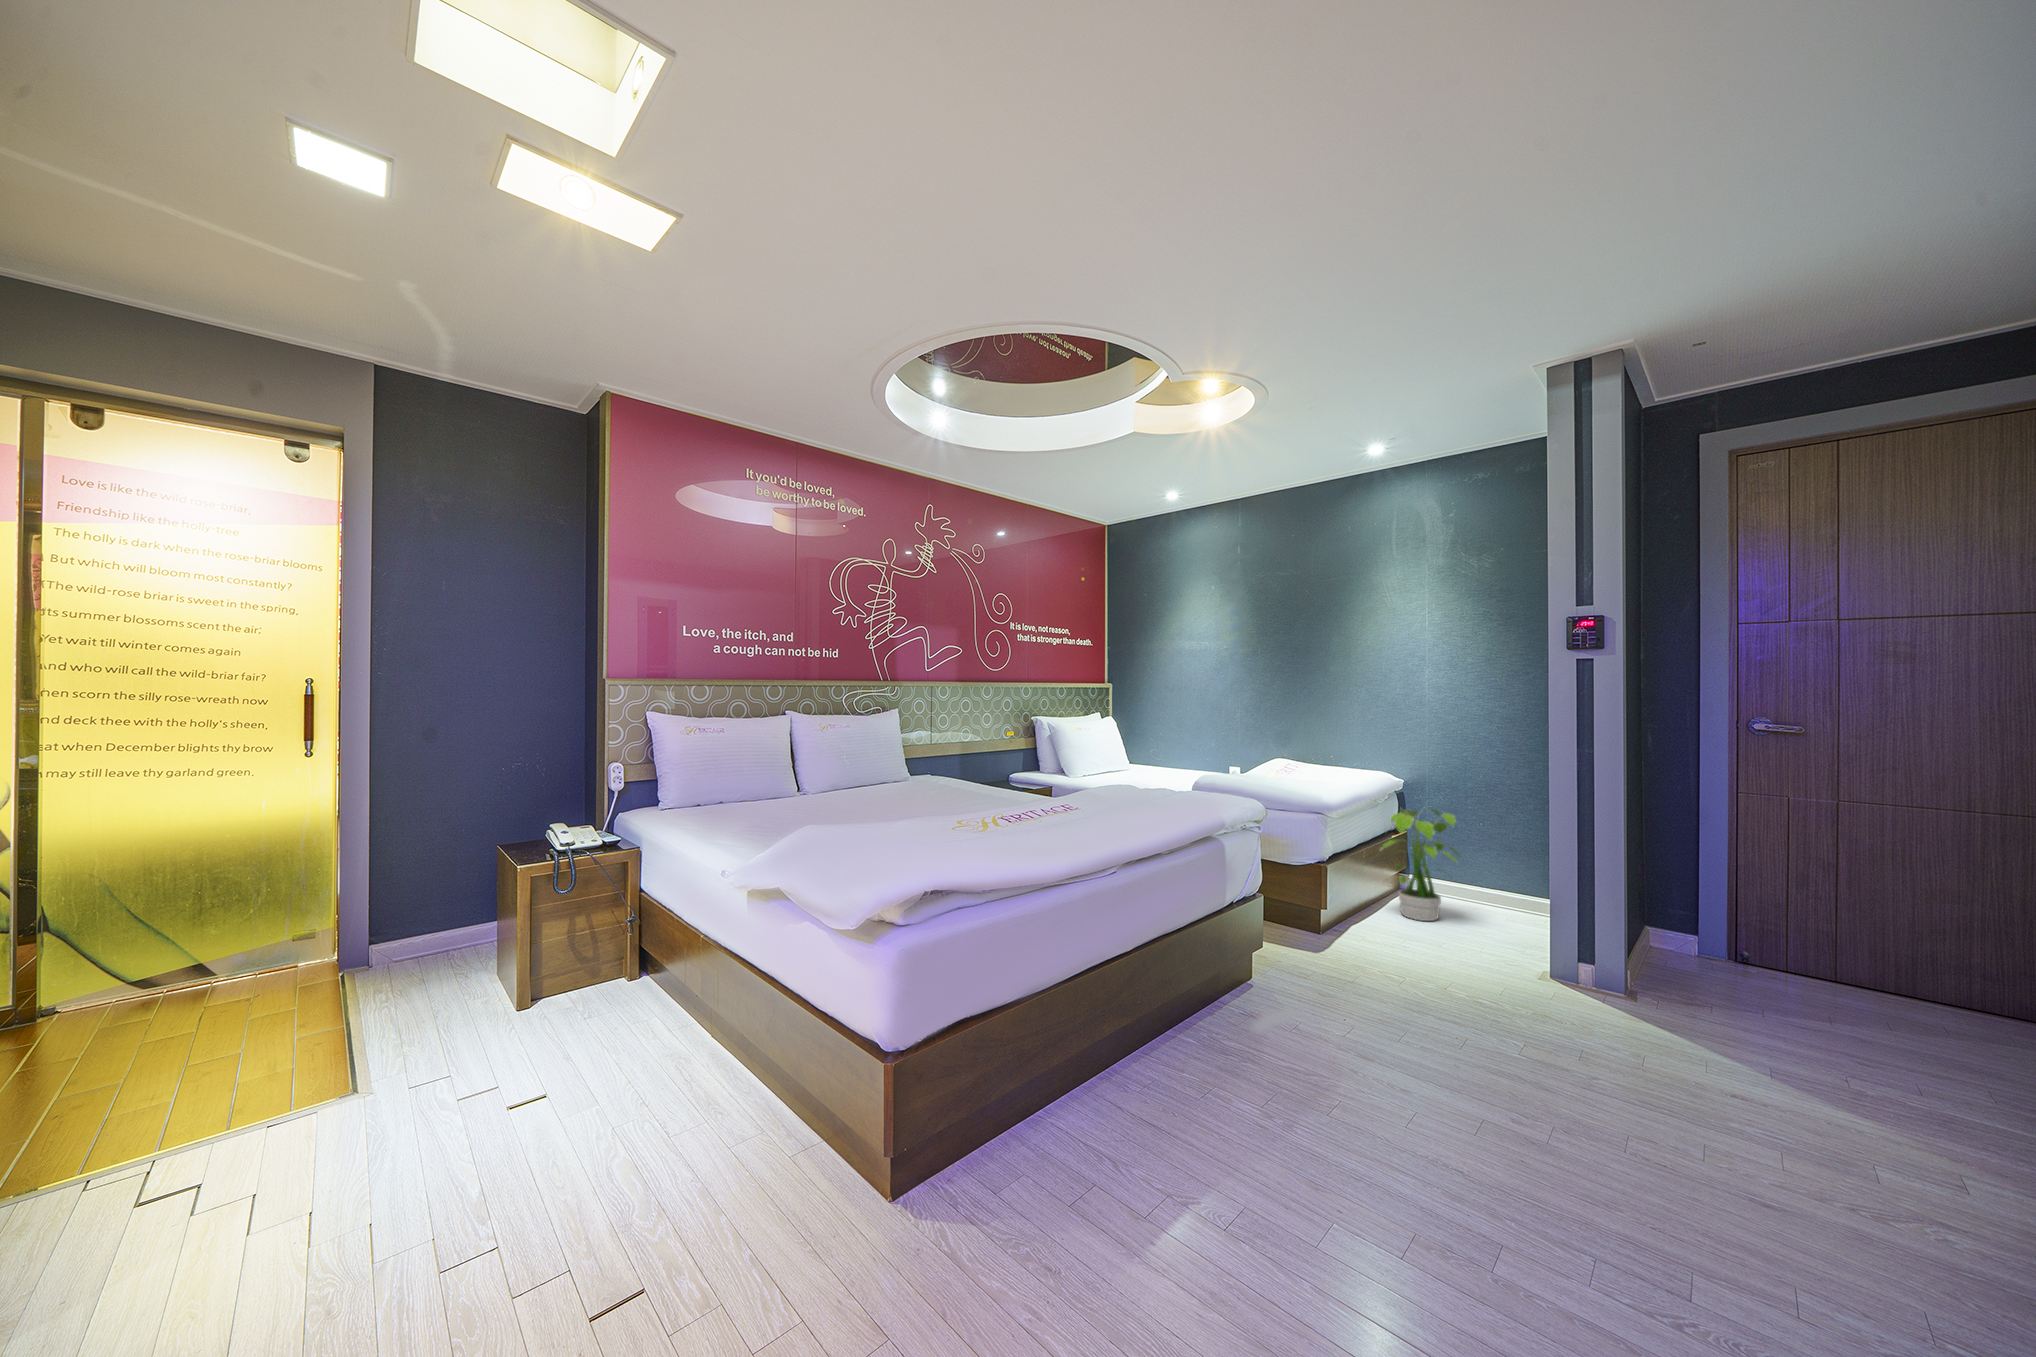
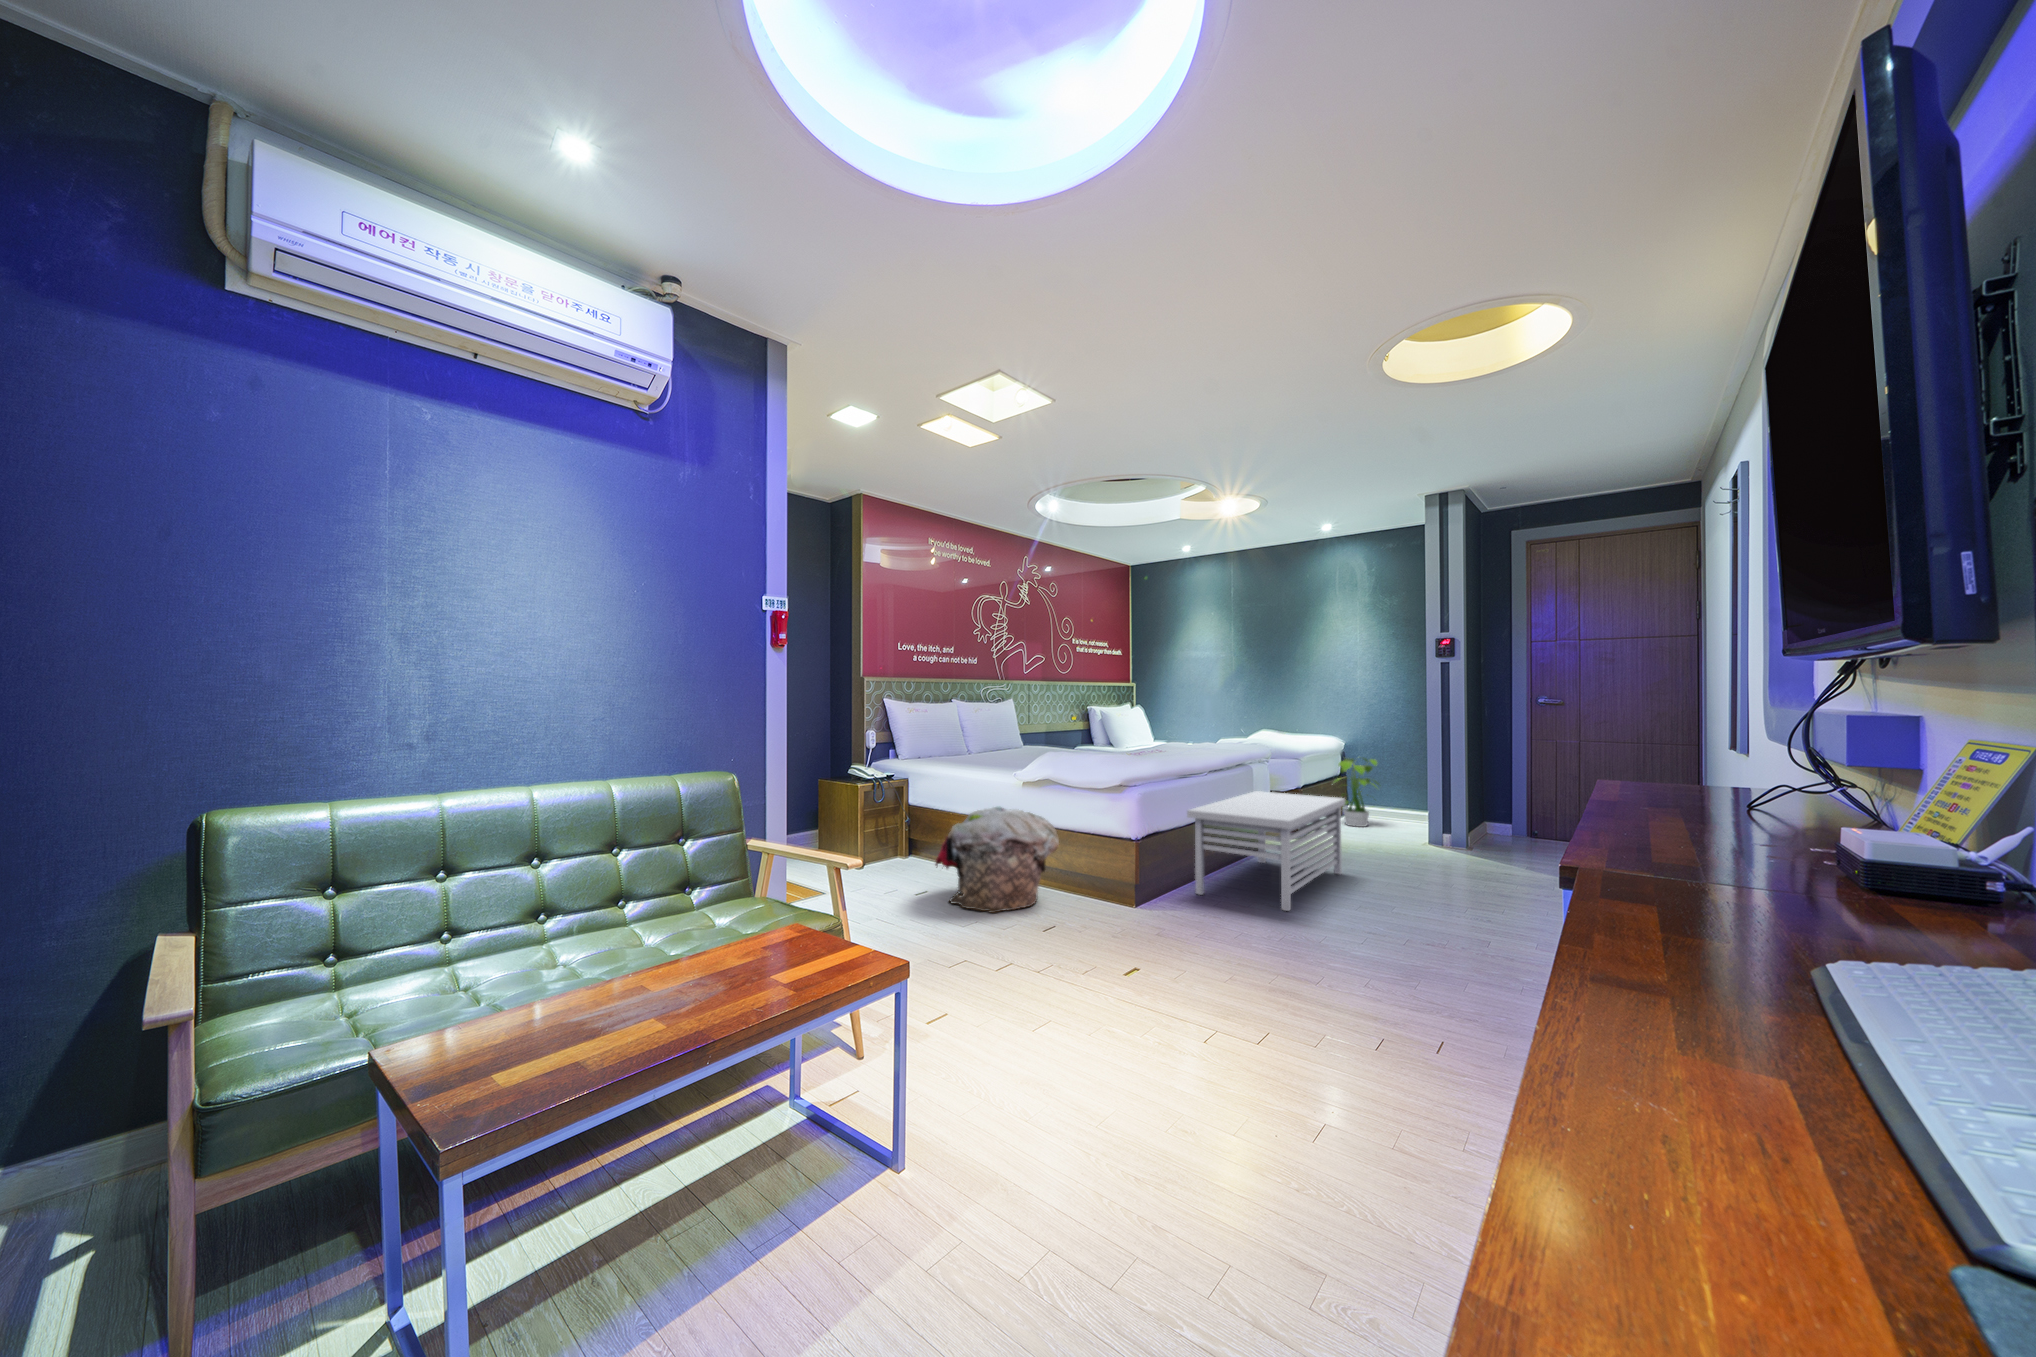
storage bench: none [1037,891,1391,1256] -> present [1187,791,1345,911]
laundry basket: none [506,953,758,1224] -> present [935,807,1059,913]

